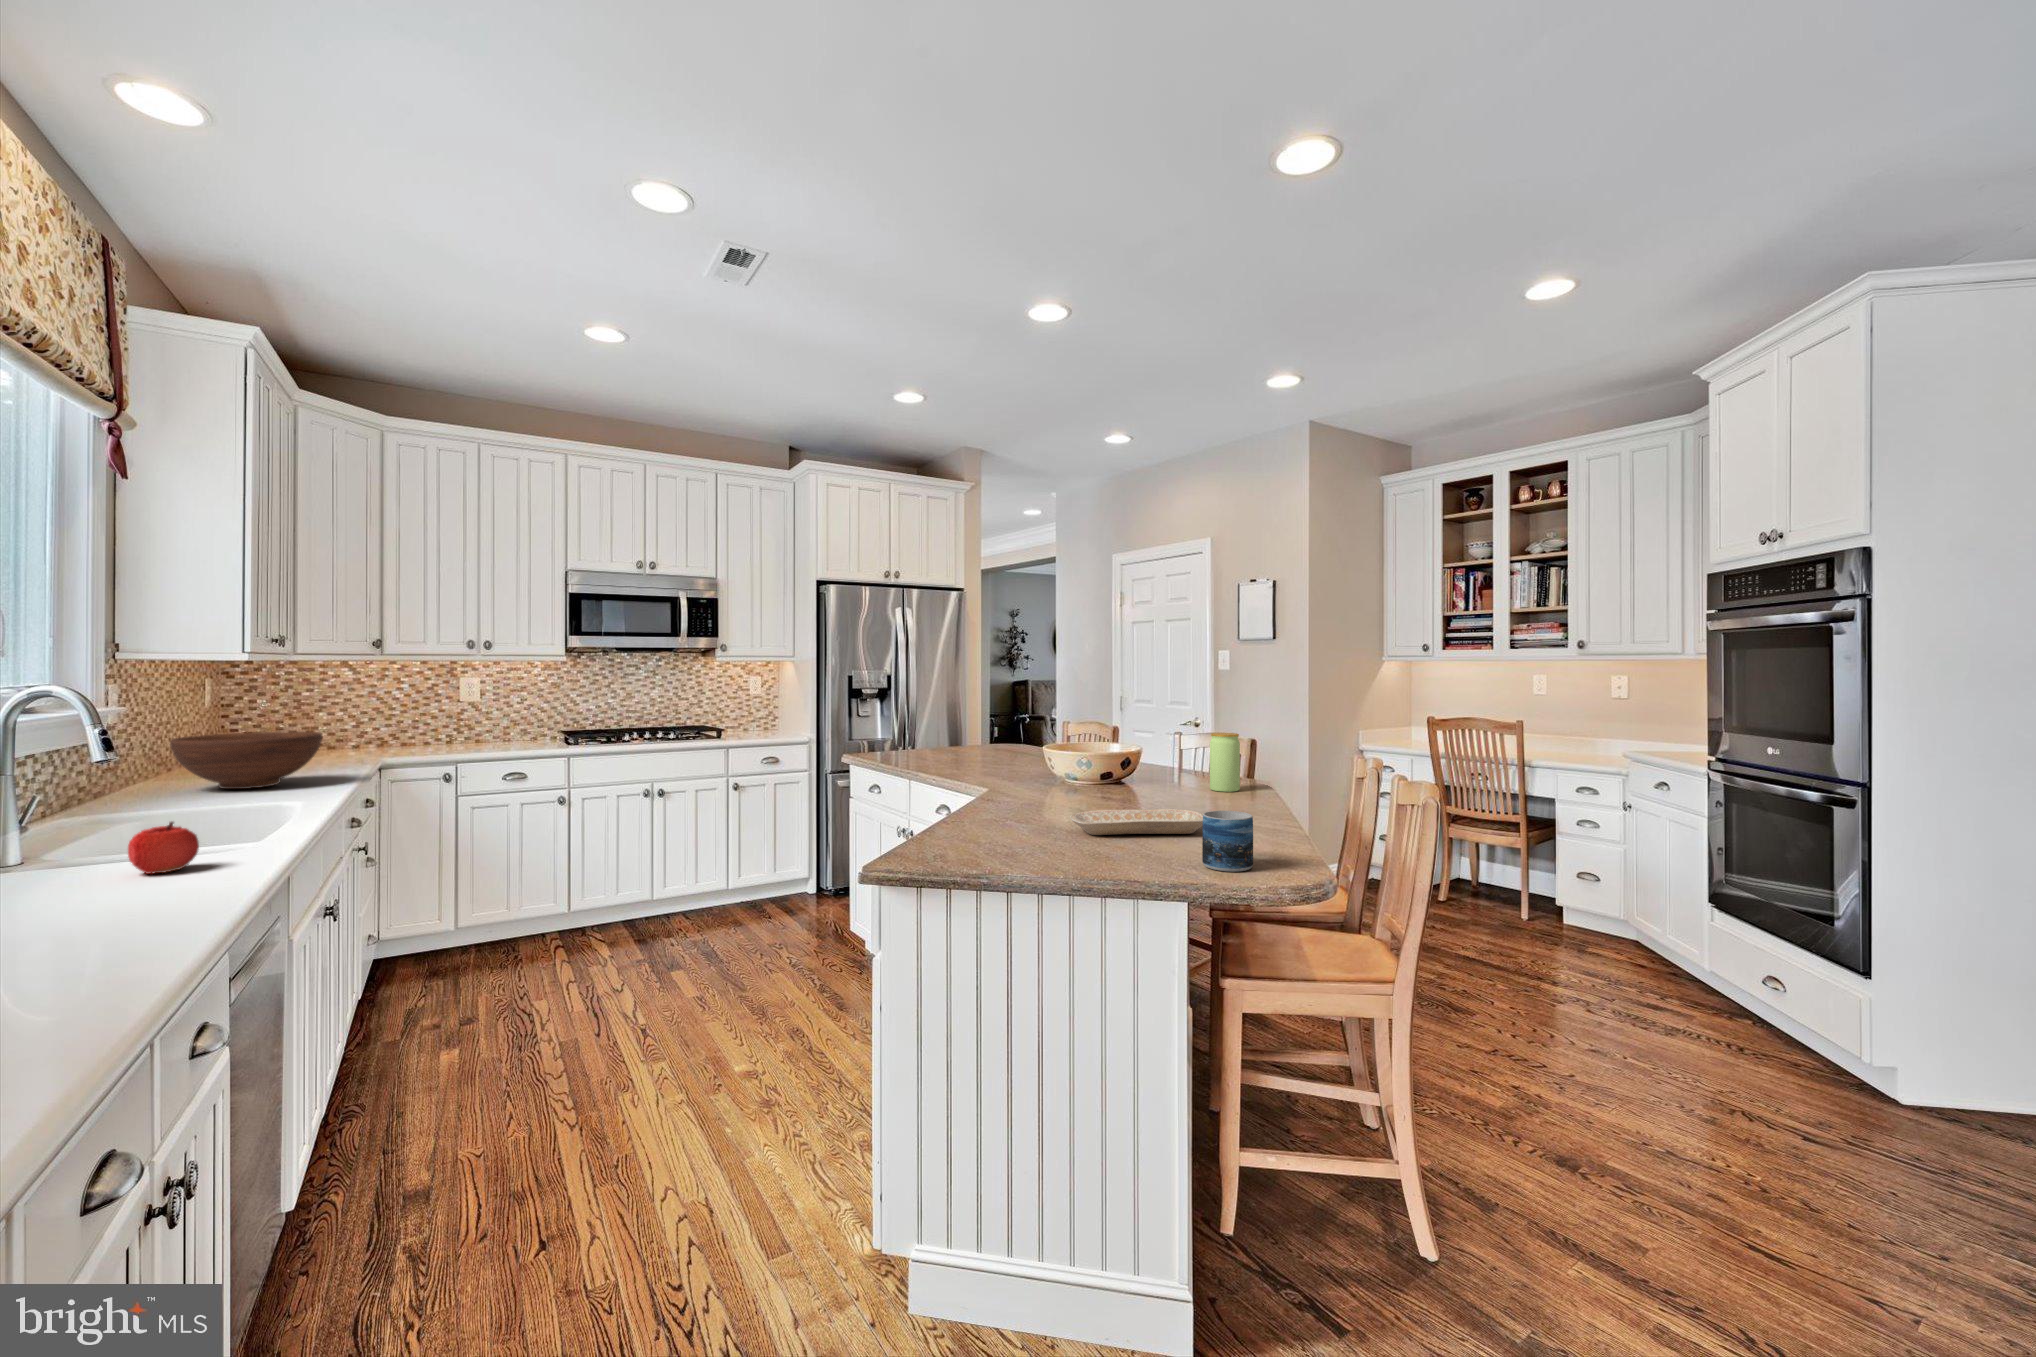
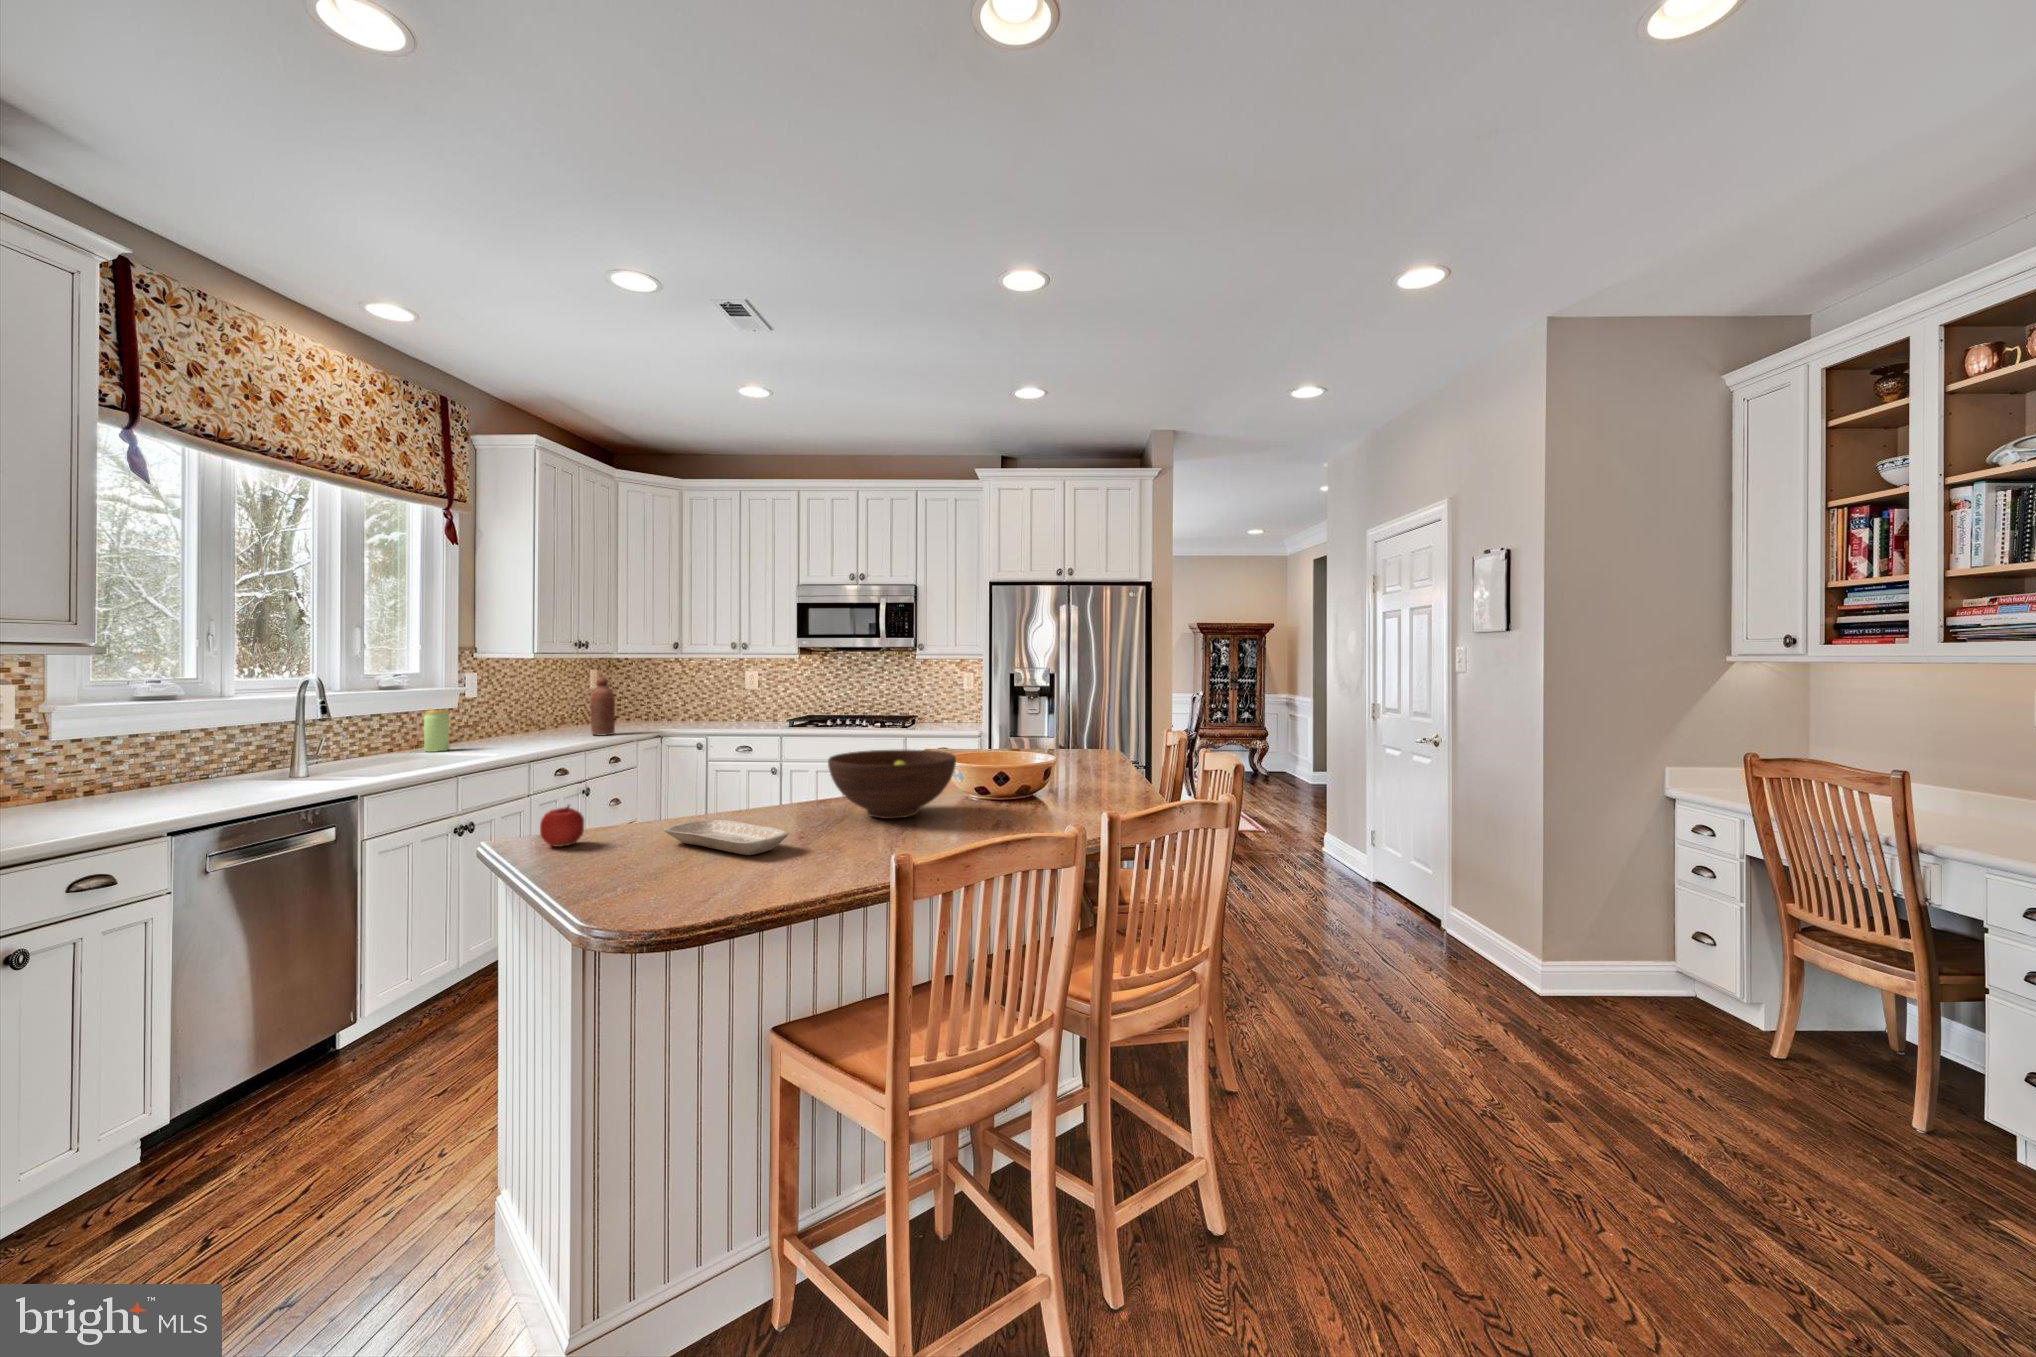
bottle: none [318,683,360,770] -> present [590,676,615,735]
fruit bowl: present [170,731,323,789] -> present [828,750,956,819]
jar: present [1210,733,1240,792] -> present [424,710,450,752]
mug: present [1202,811,1253,872] -> none [581,830,661,894]
apple: present [128,822,199,874] -> present [540,805,584,847]

